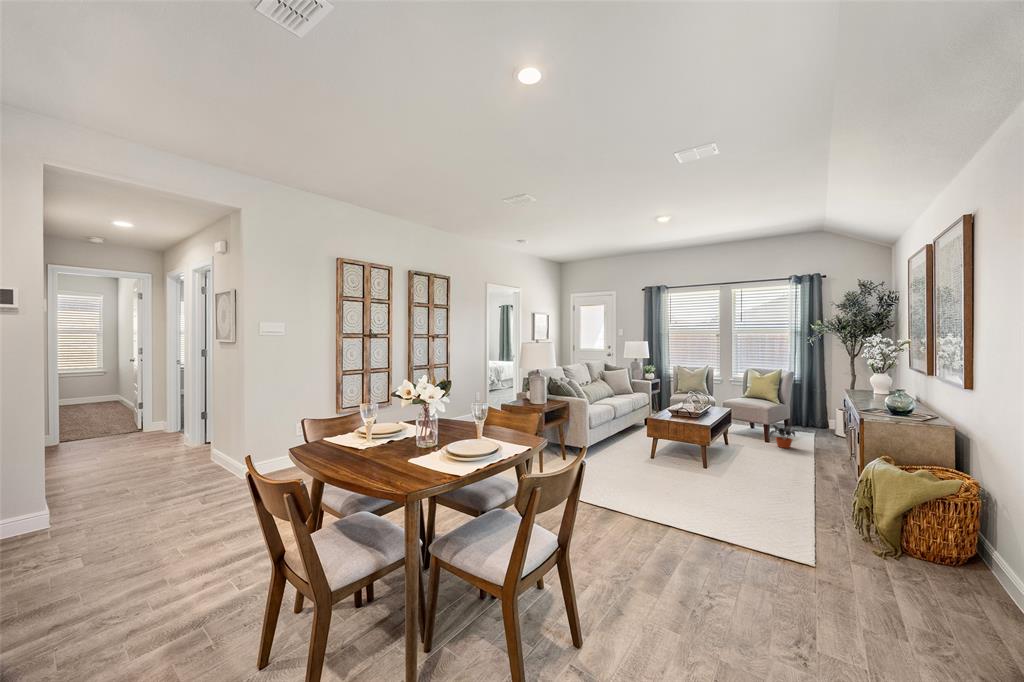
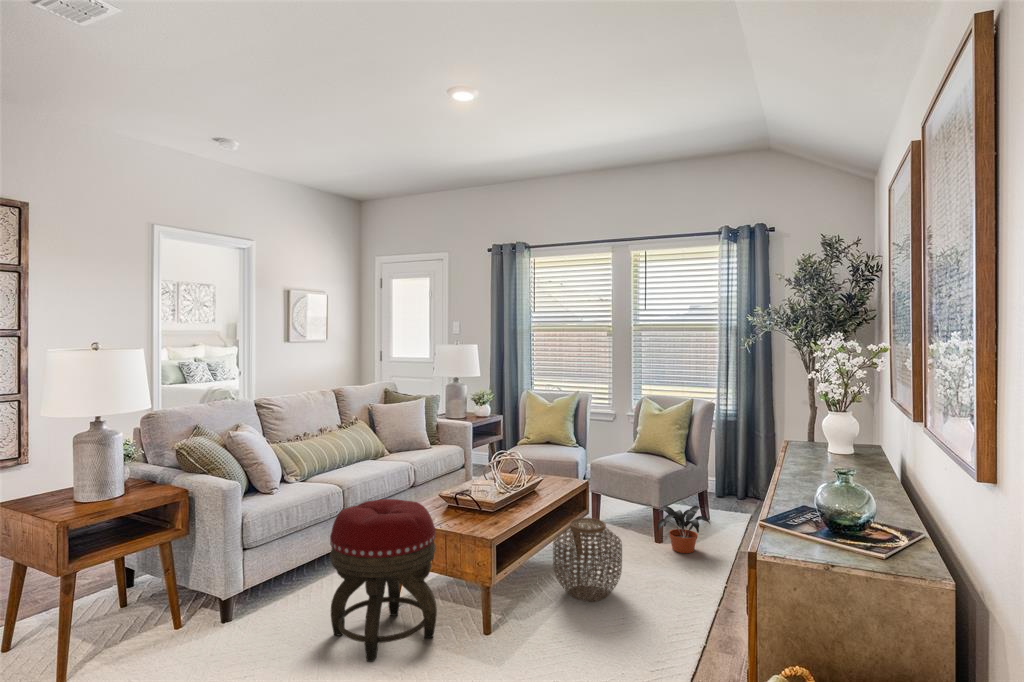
footstool: none [633,409,683,475] -> present [330,499,437,662]
woven basket: none [725,424,763,462] -> present [553,518,622,602]

